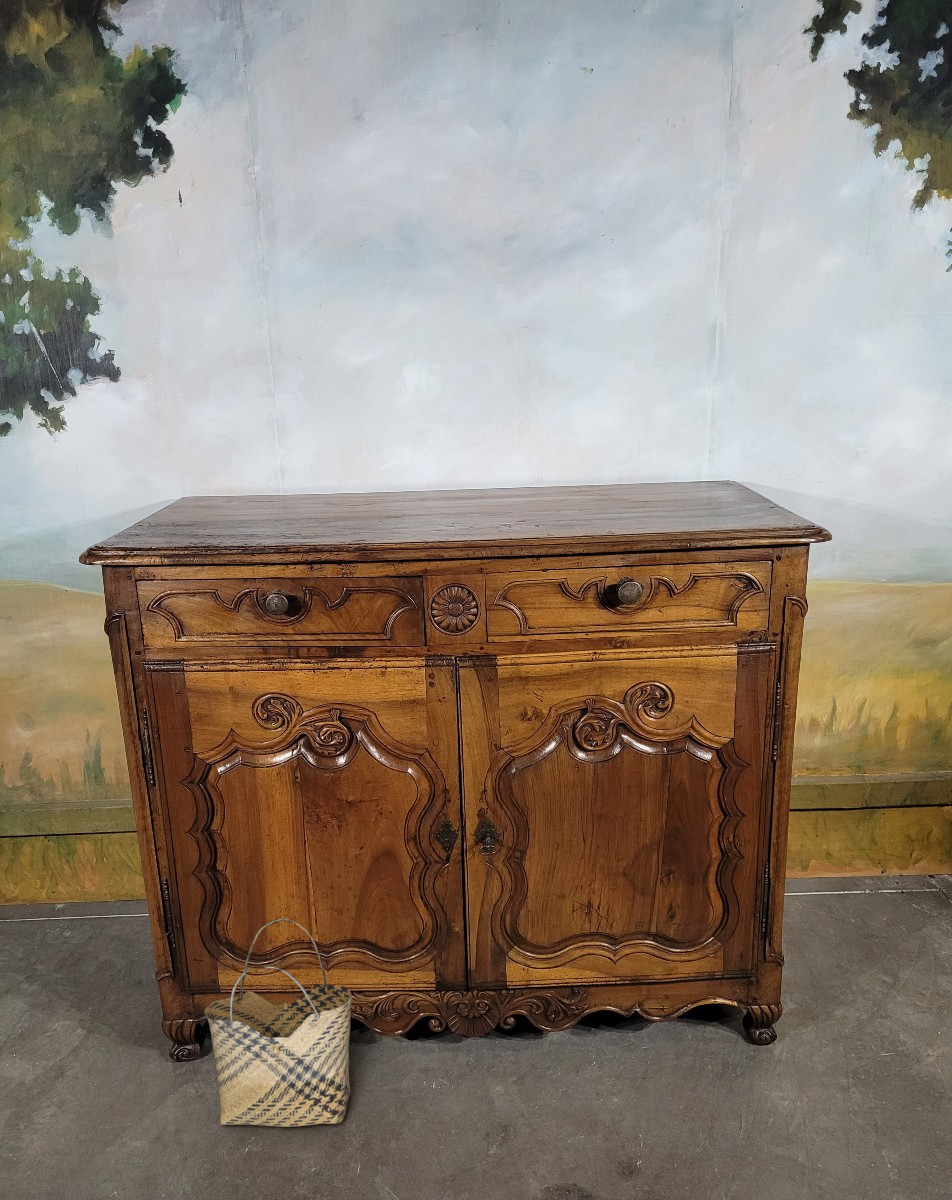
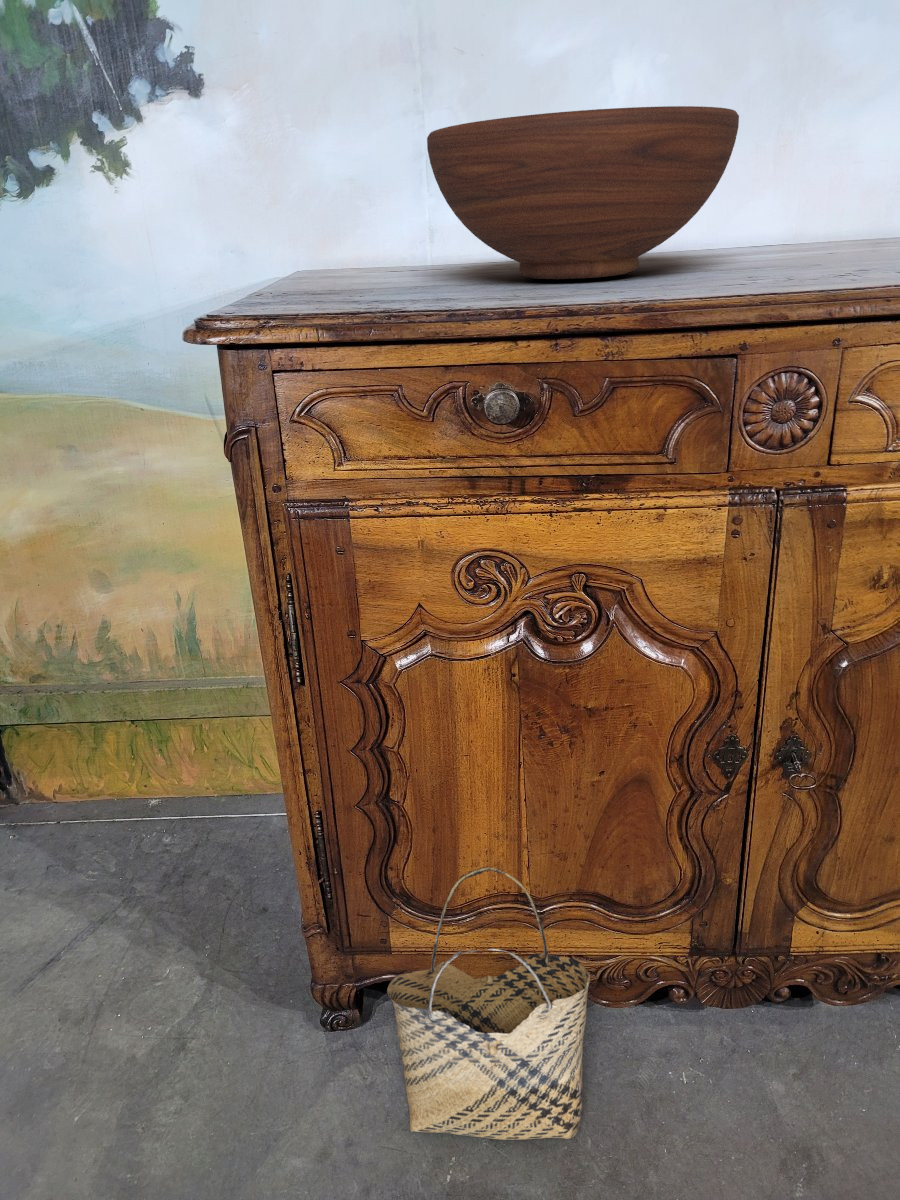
fruit bowl: none [247,425,438,522] -> present [427,106,739,279]

